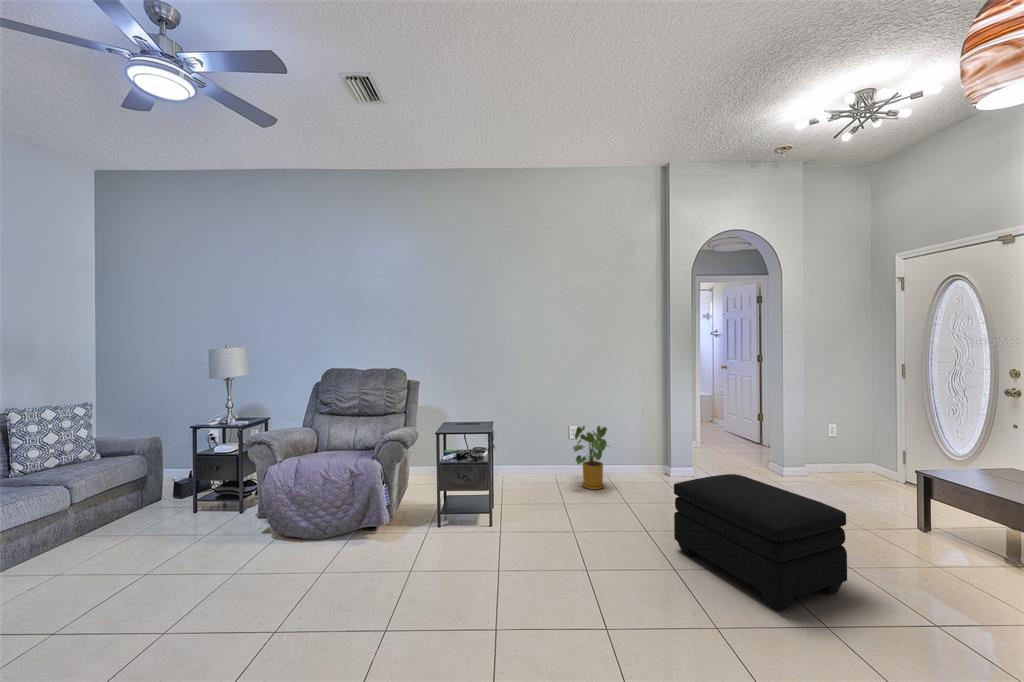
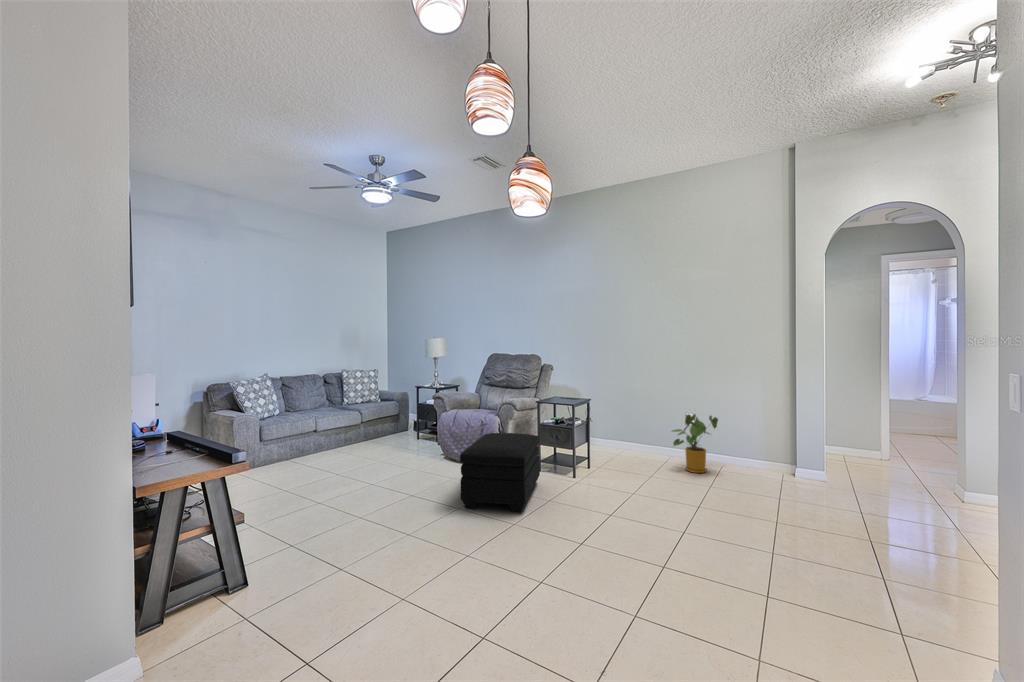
ottoman: present [674,474,847,612] -> present [460,433,540,513]

